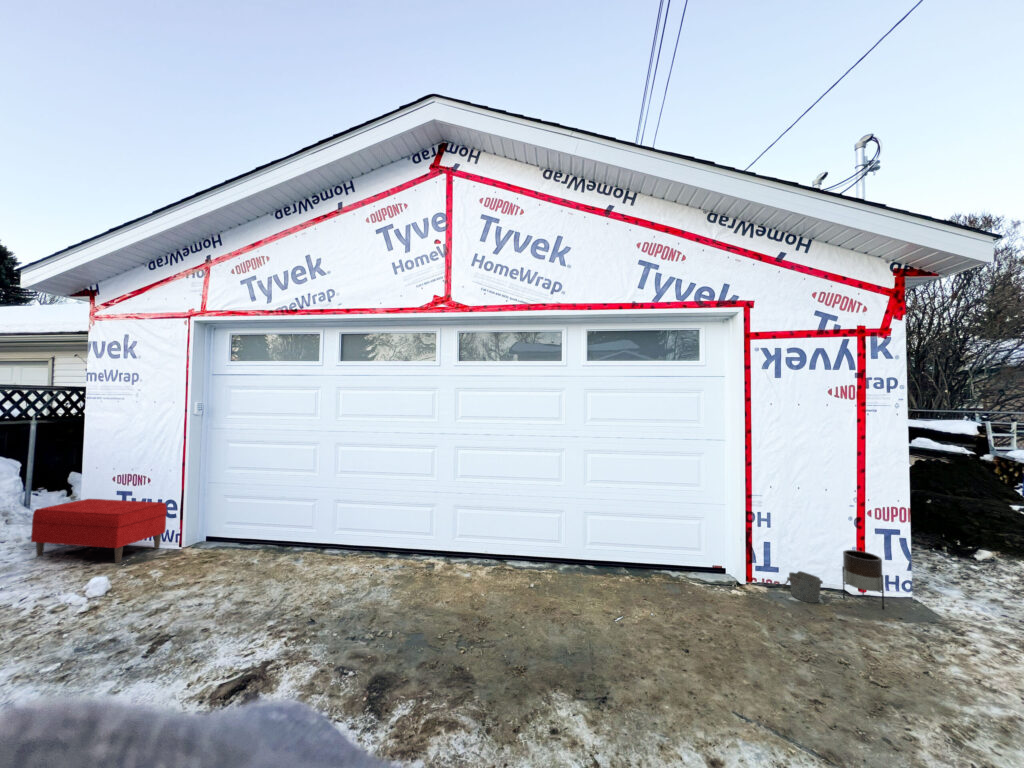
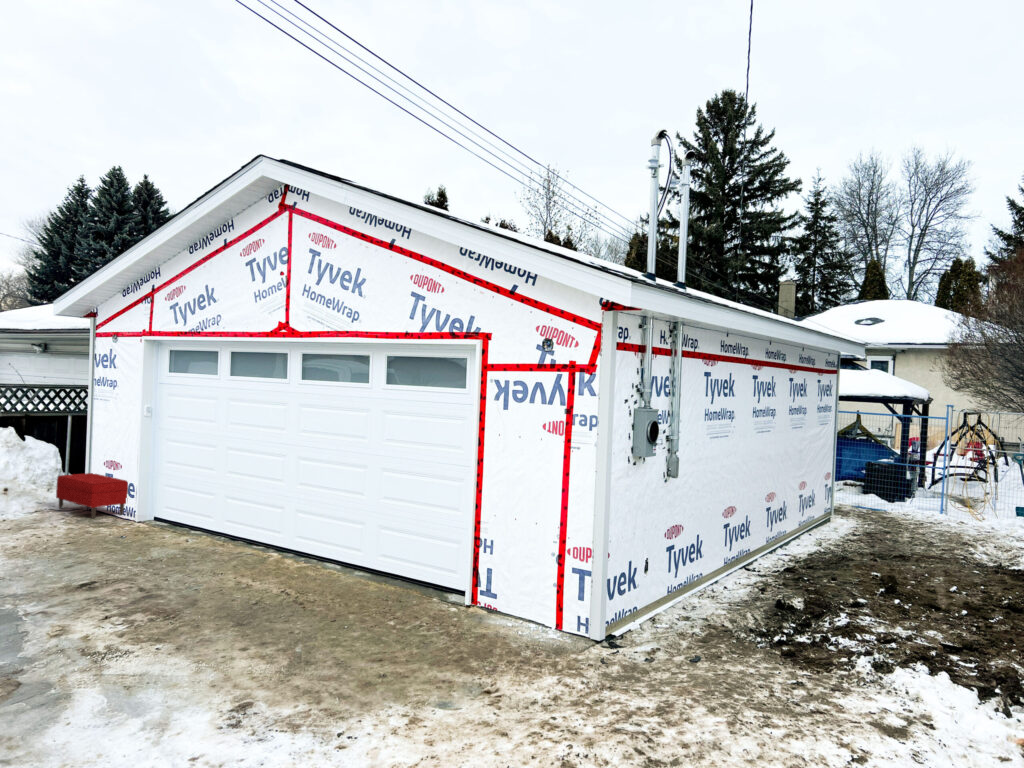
planter: present [842,550,884,609] -> none [522,583,552,637]
bucket: present [782,571,823,603] -> none [481,596,513,623]

